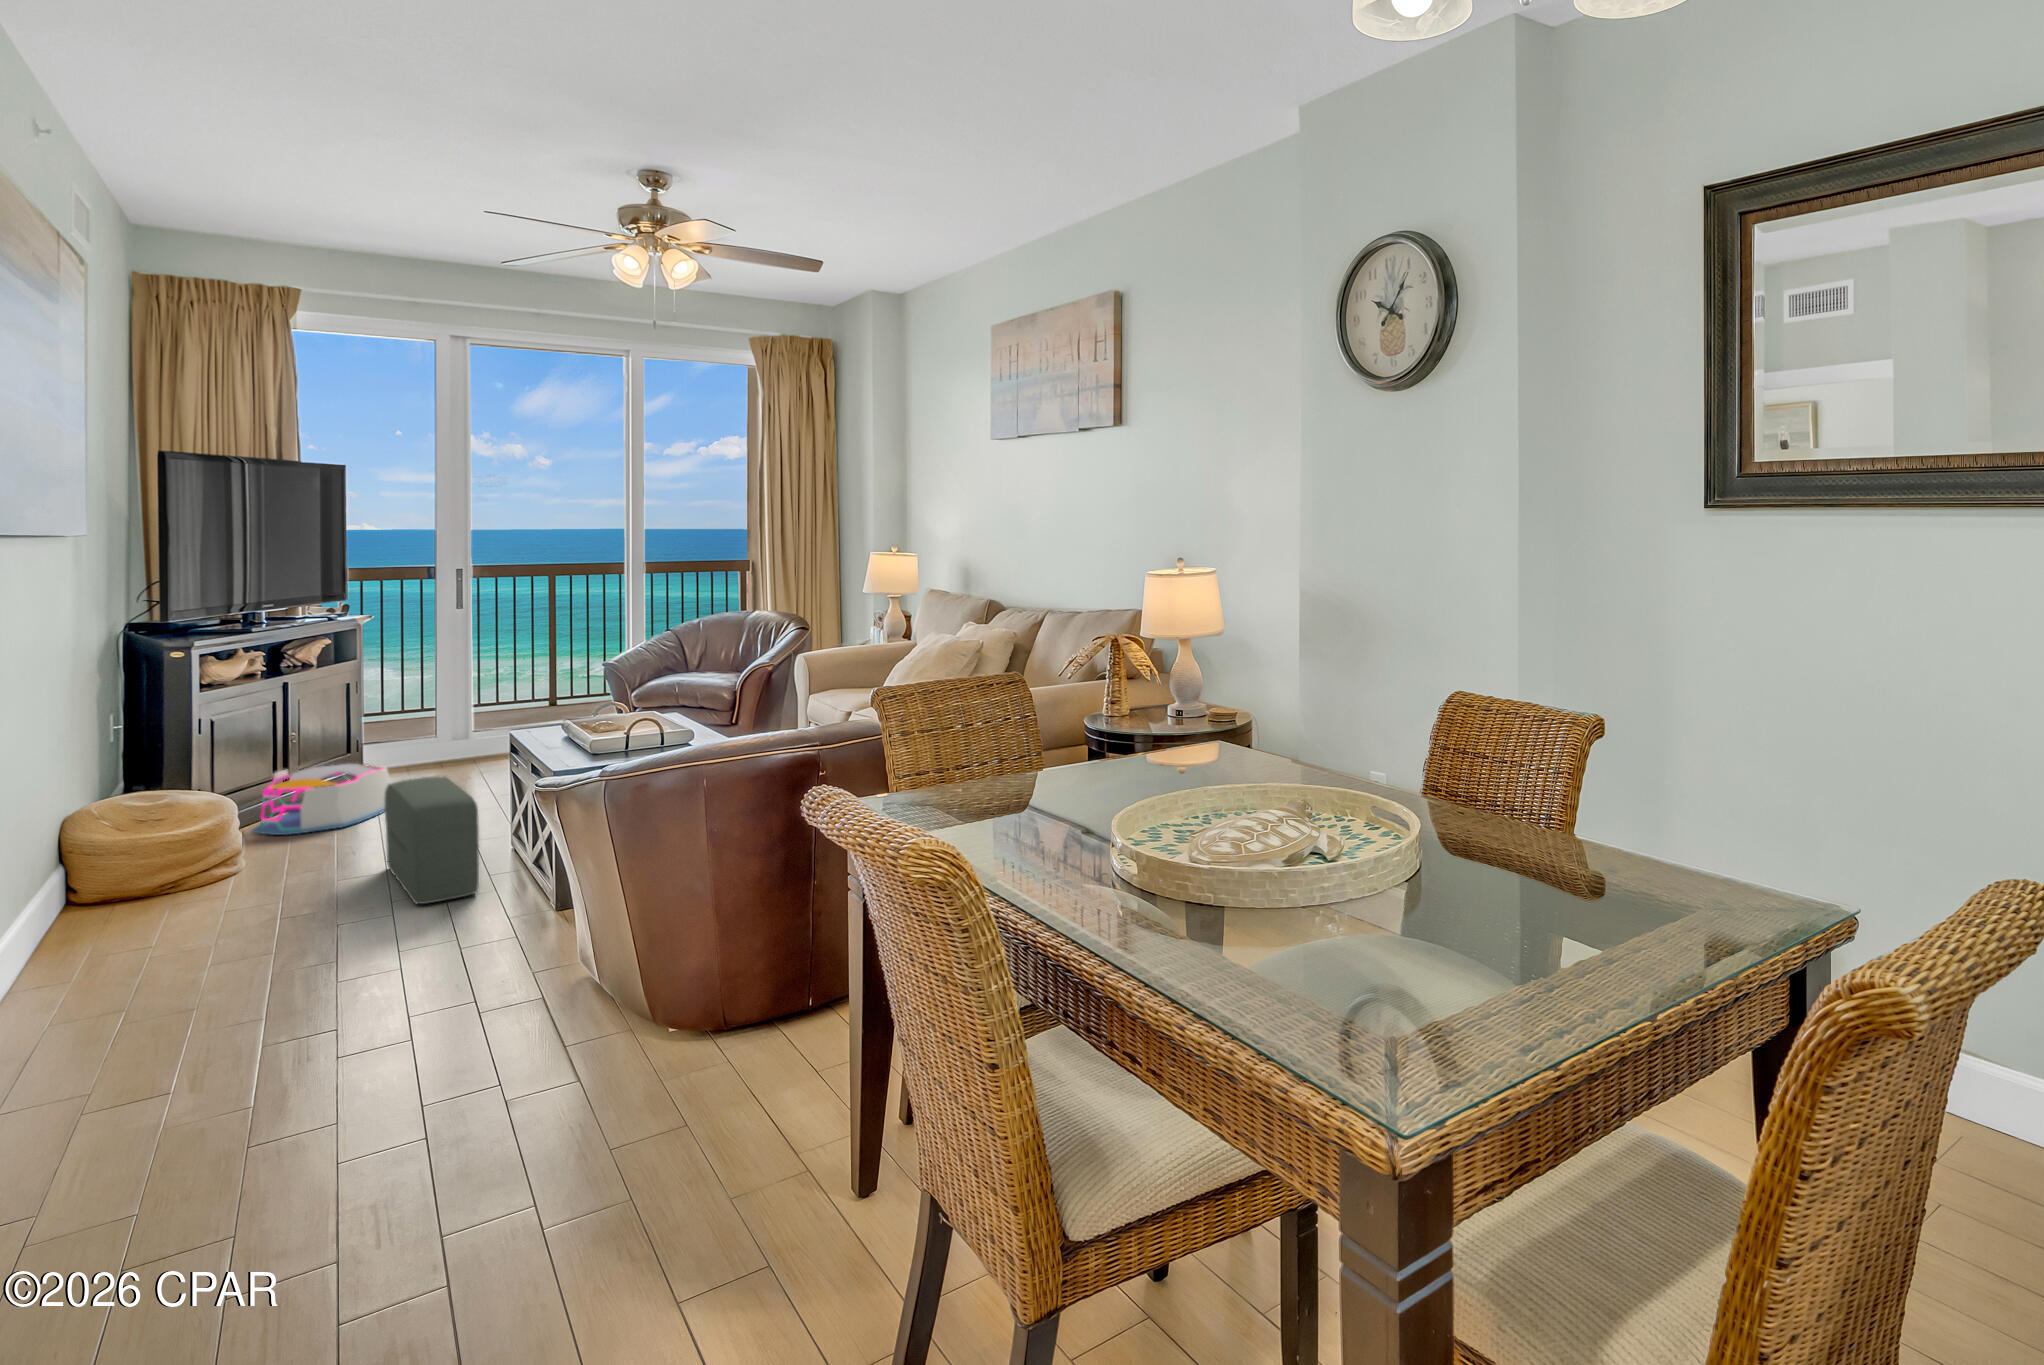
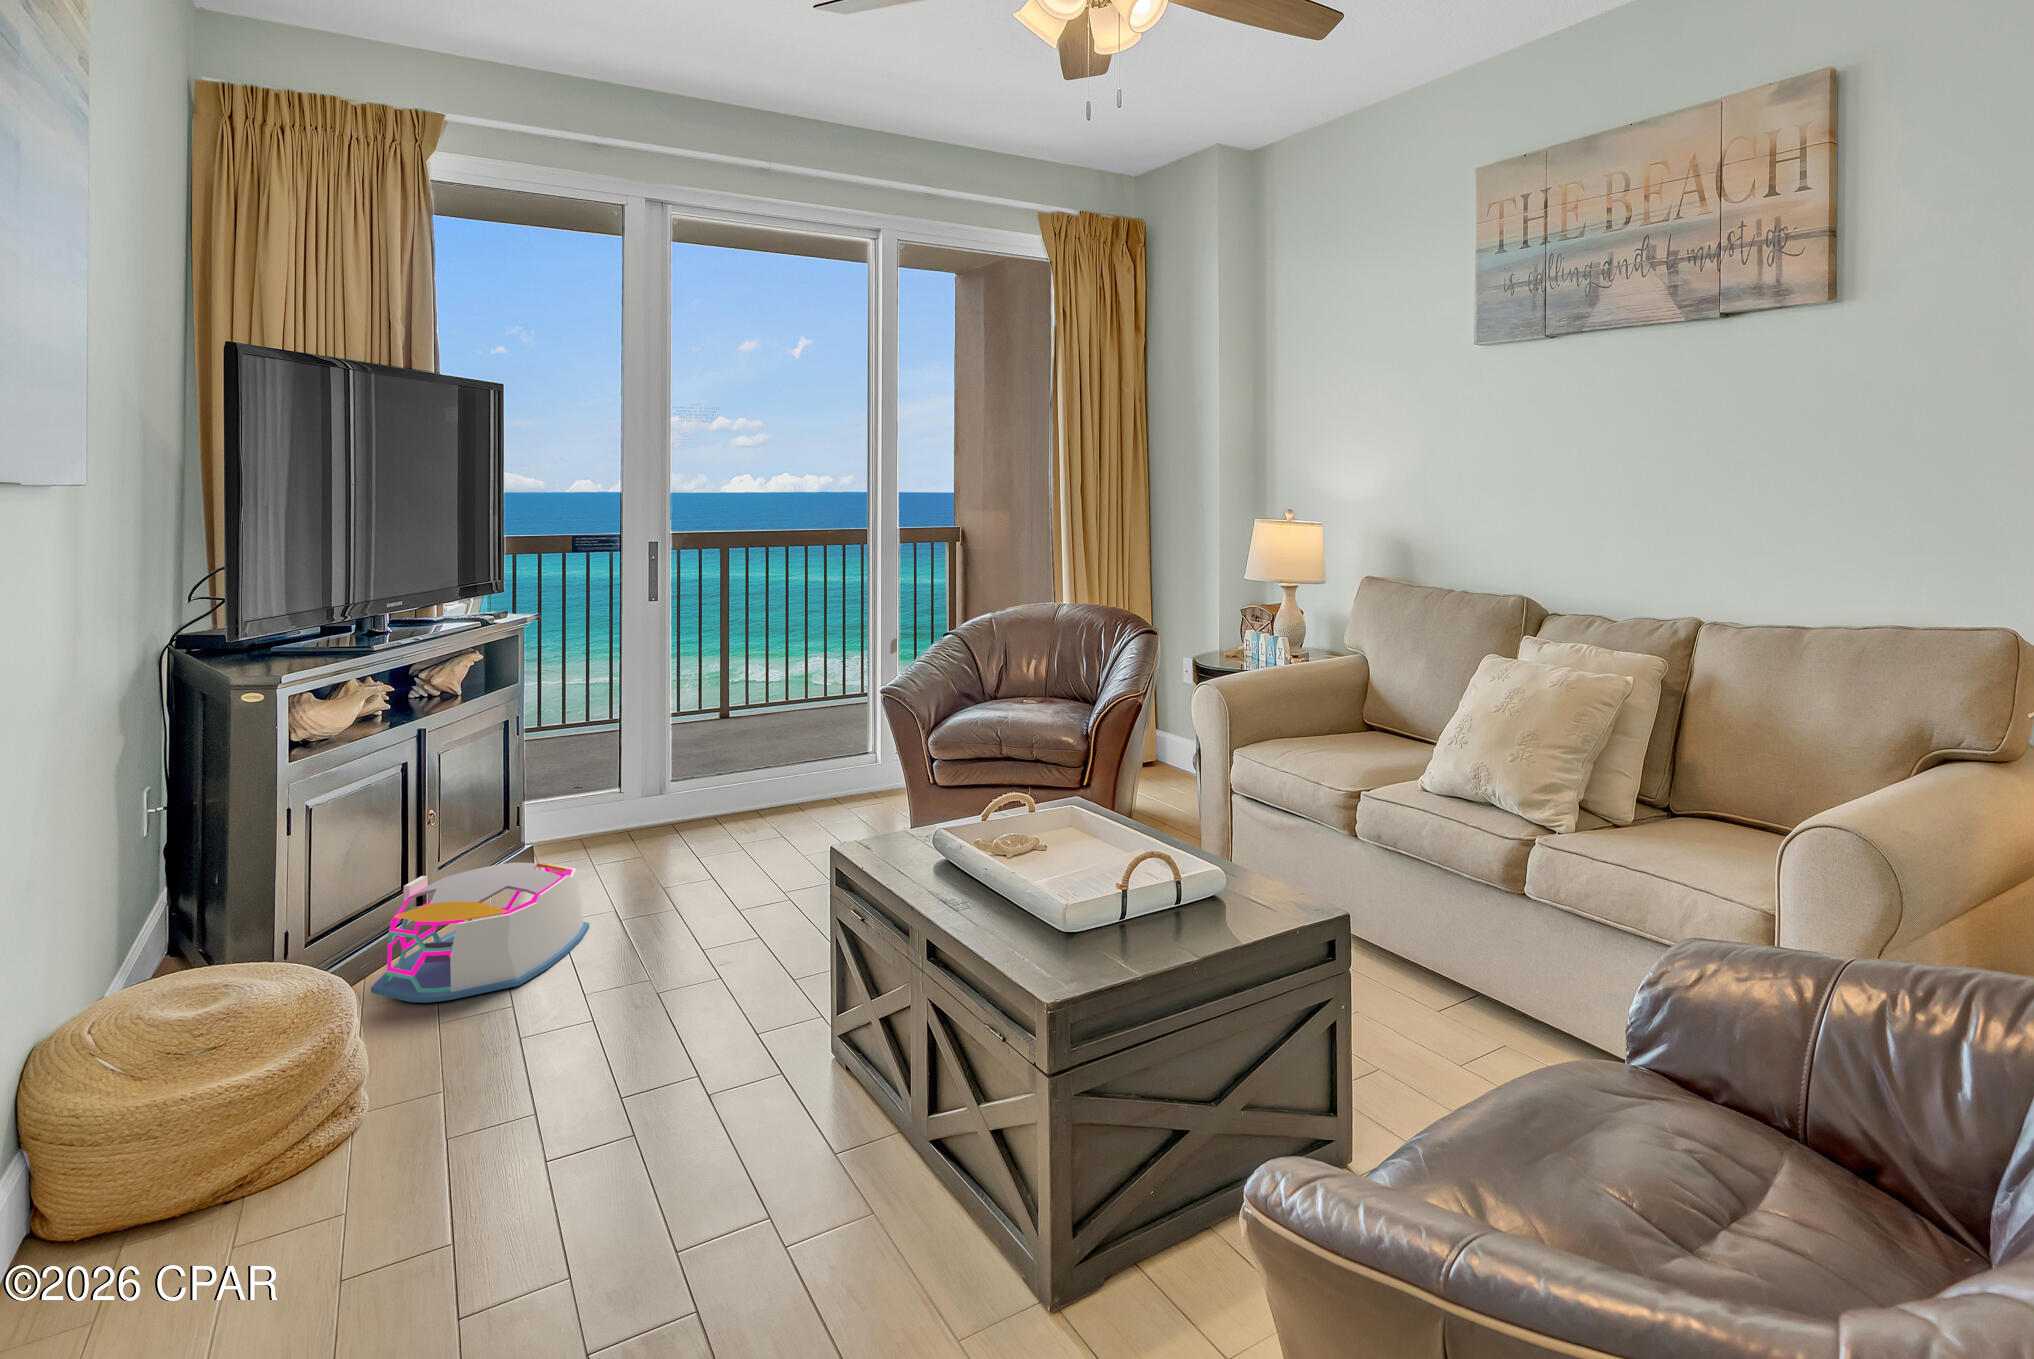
pouf: present [385,776,479,904] -> none [611,944,813,1269]

